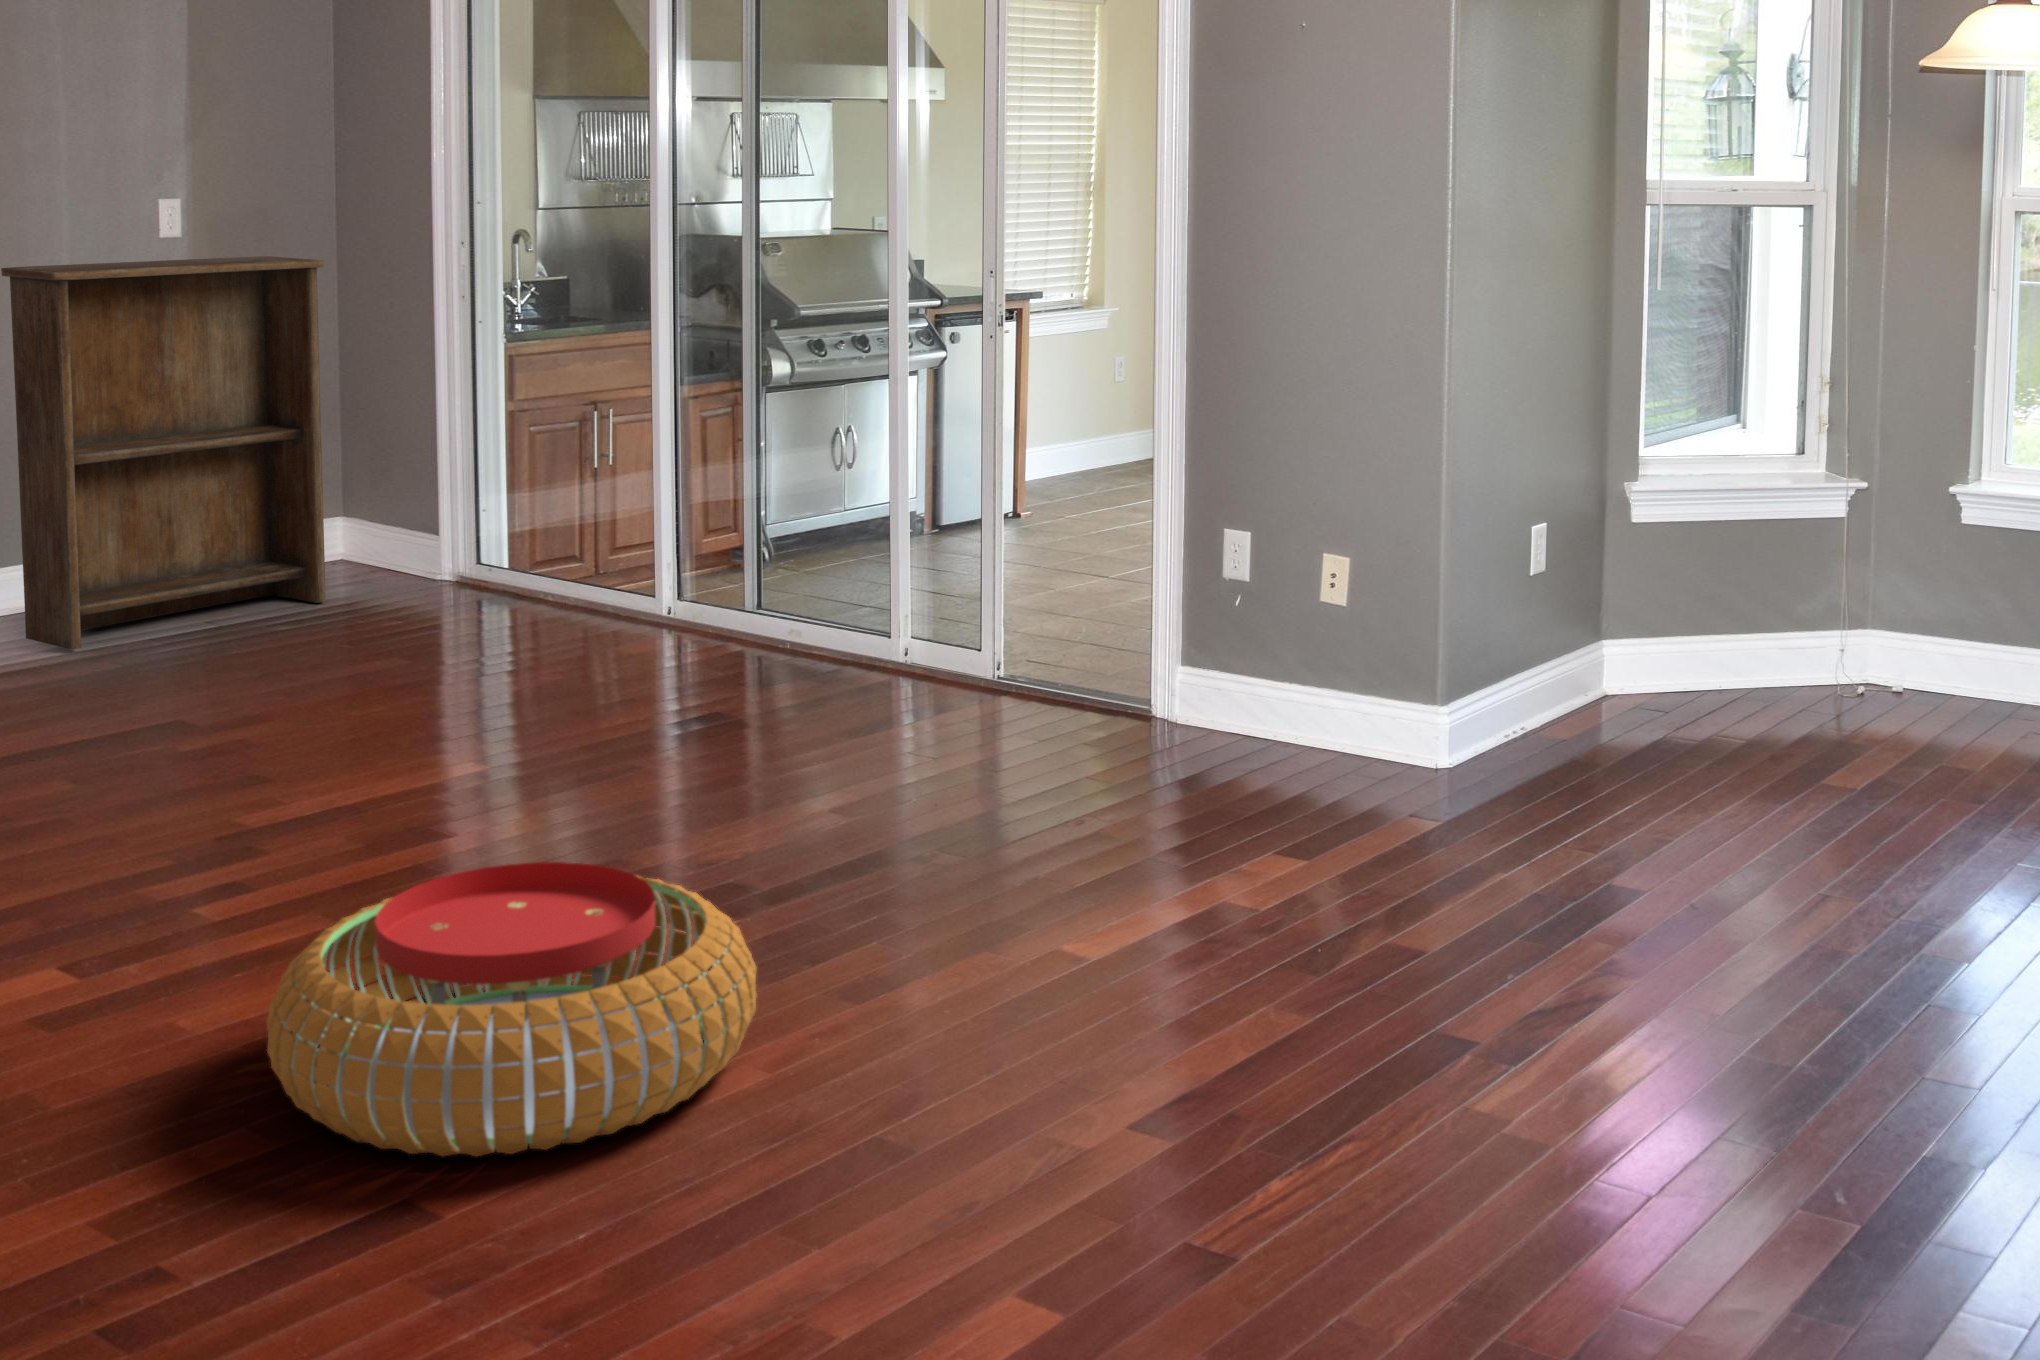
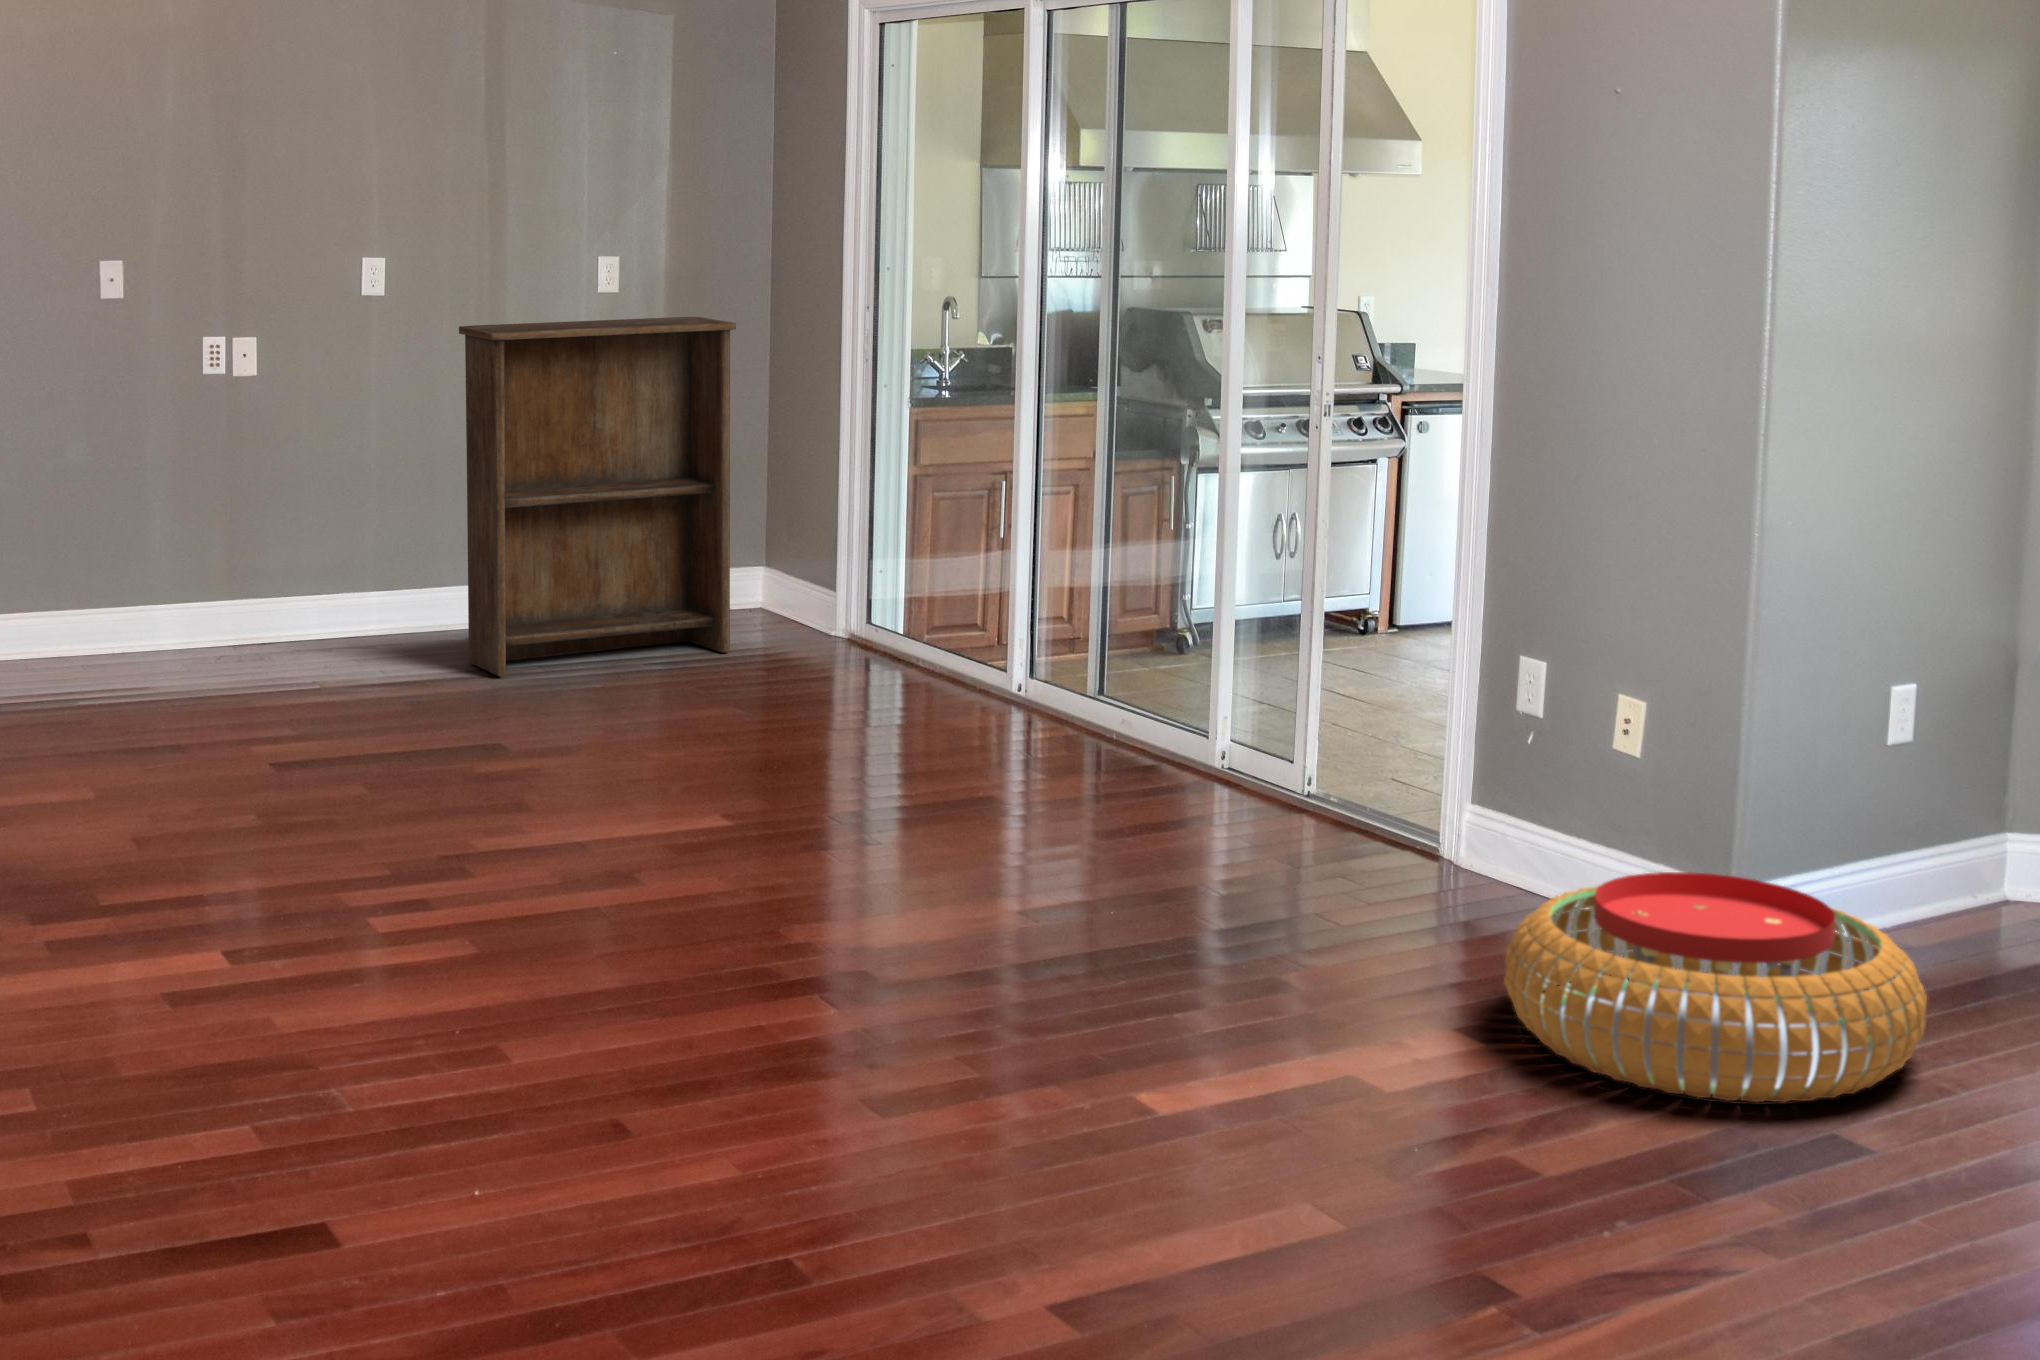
pouf: present [267,862,757,1156] -> present [1504,872,1927,1102]

